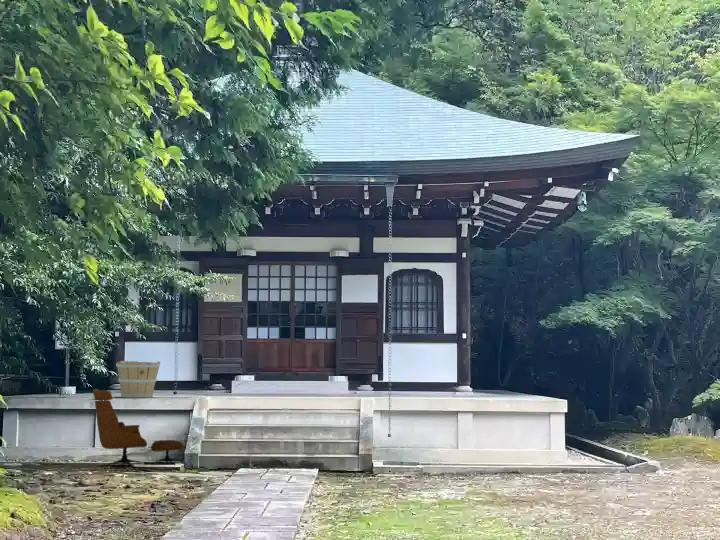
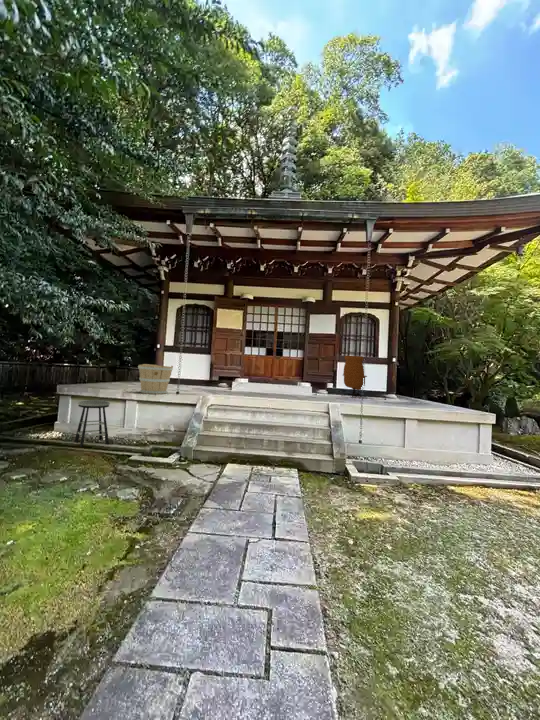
lounge chair: present [93,389,184,469] -> present [342,356,367,398]
stool: none [41,410,86,466] -> present [74,400,110,447]

